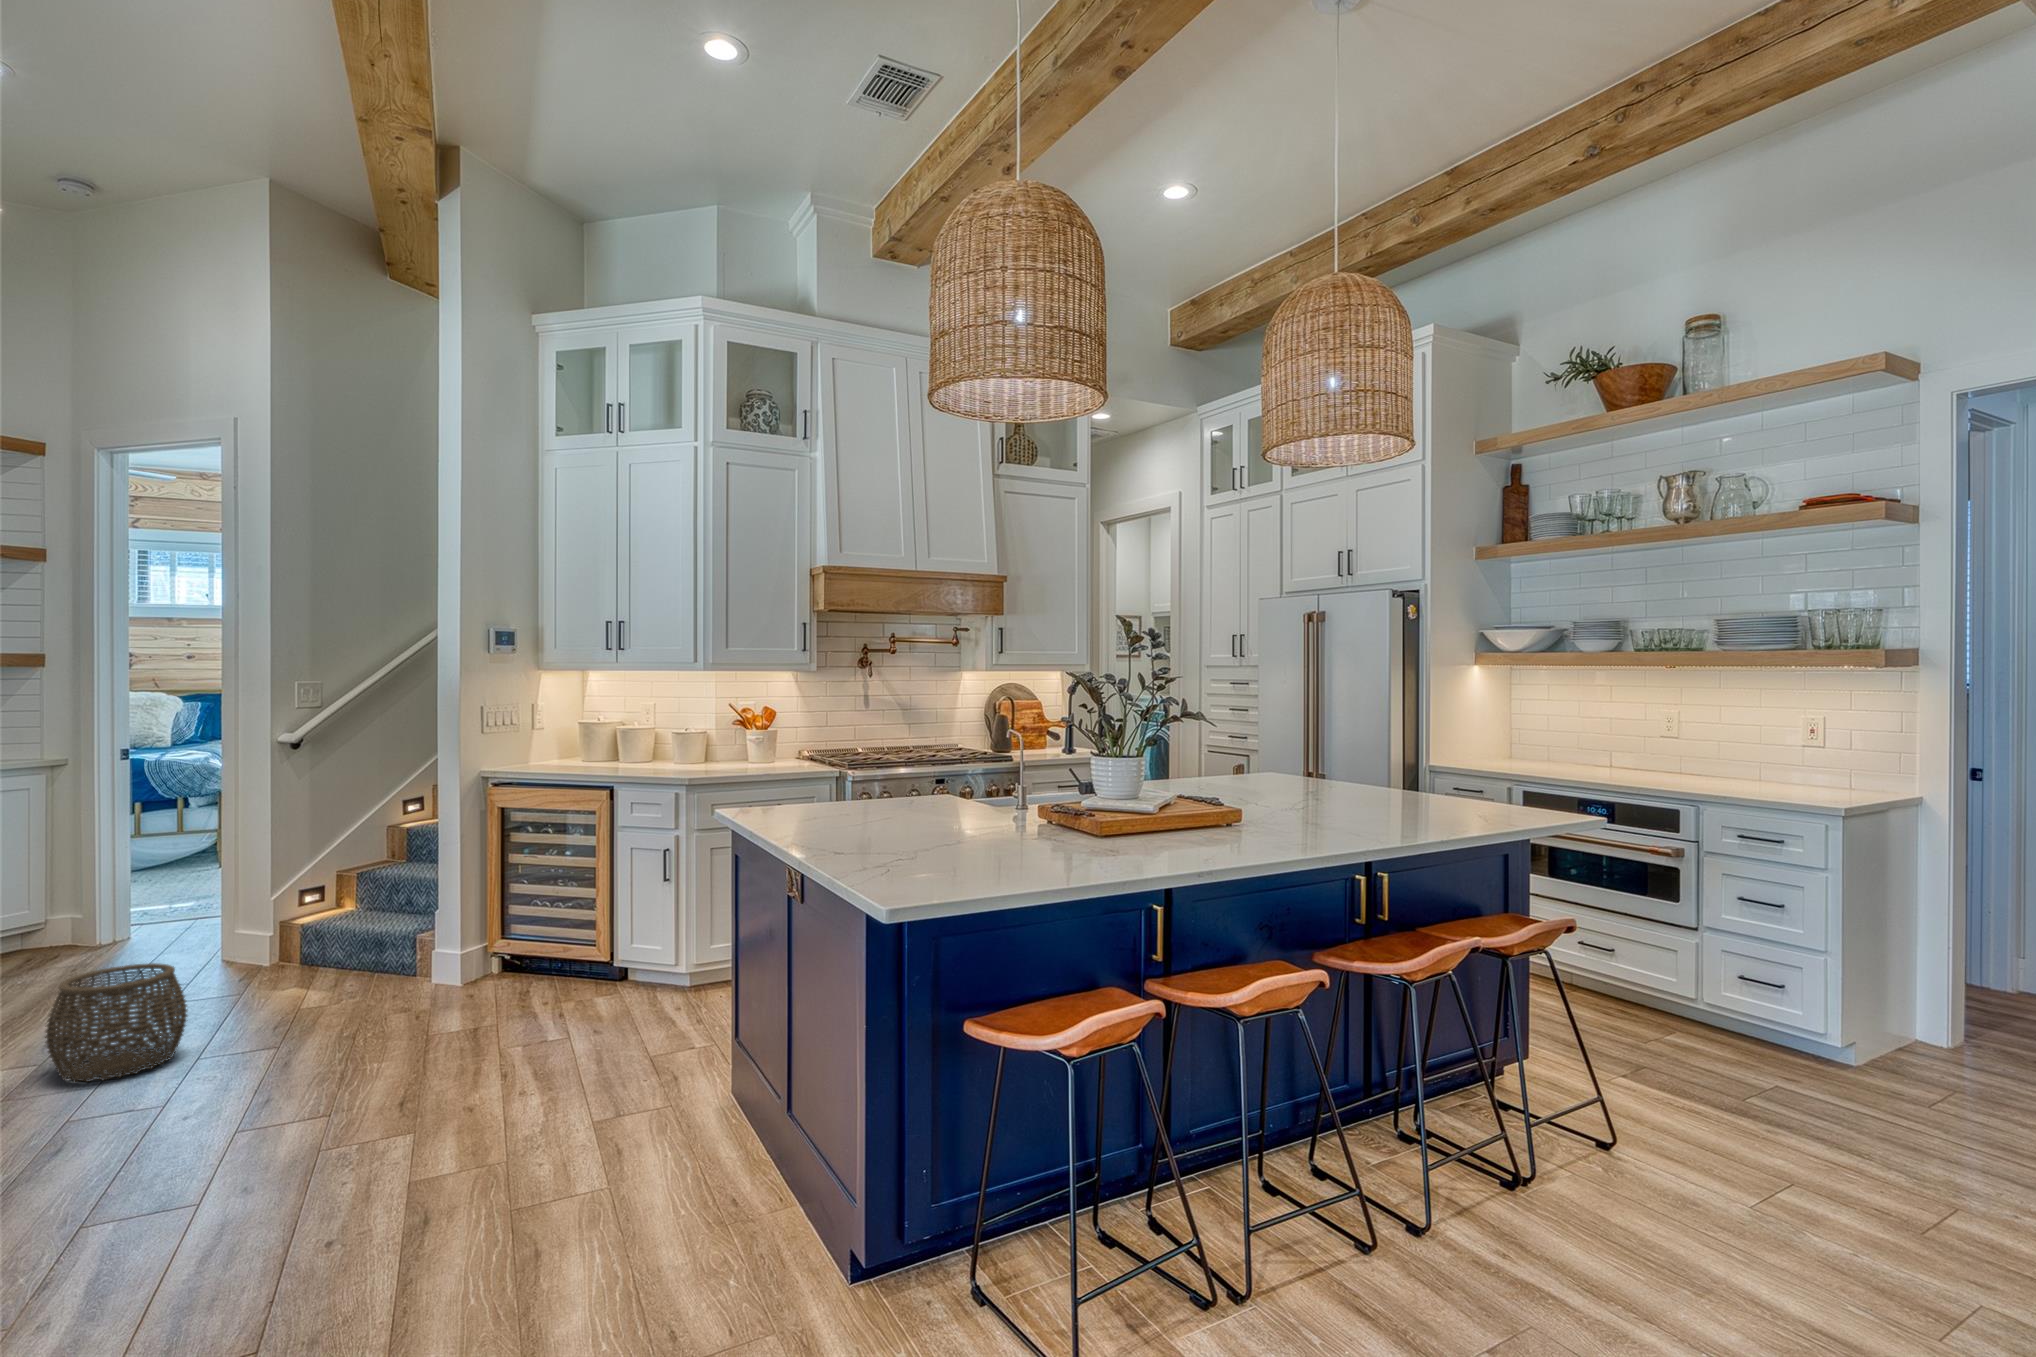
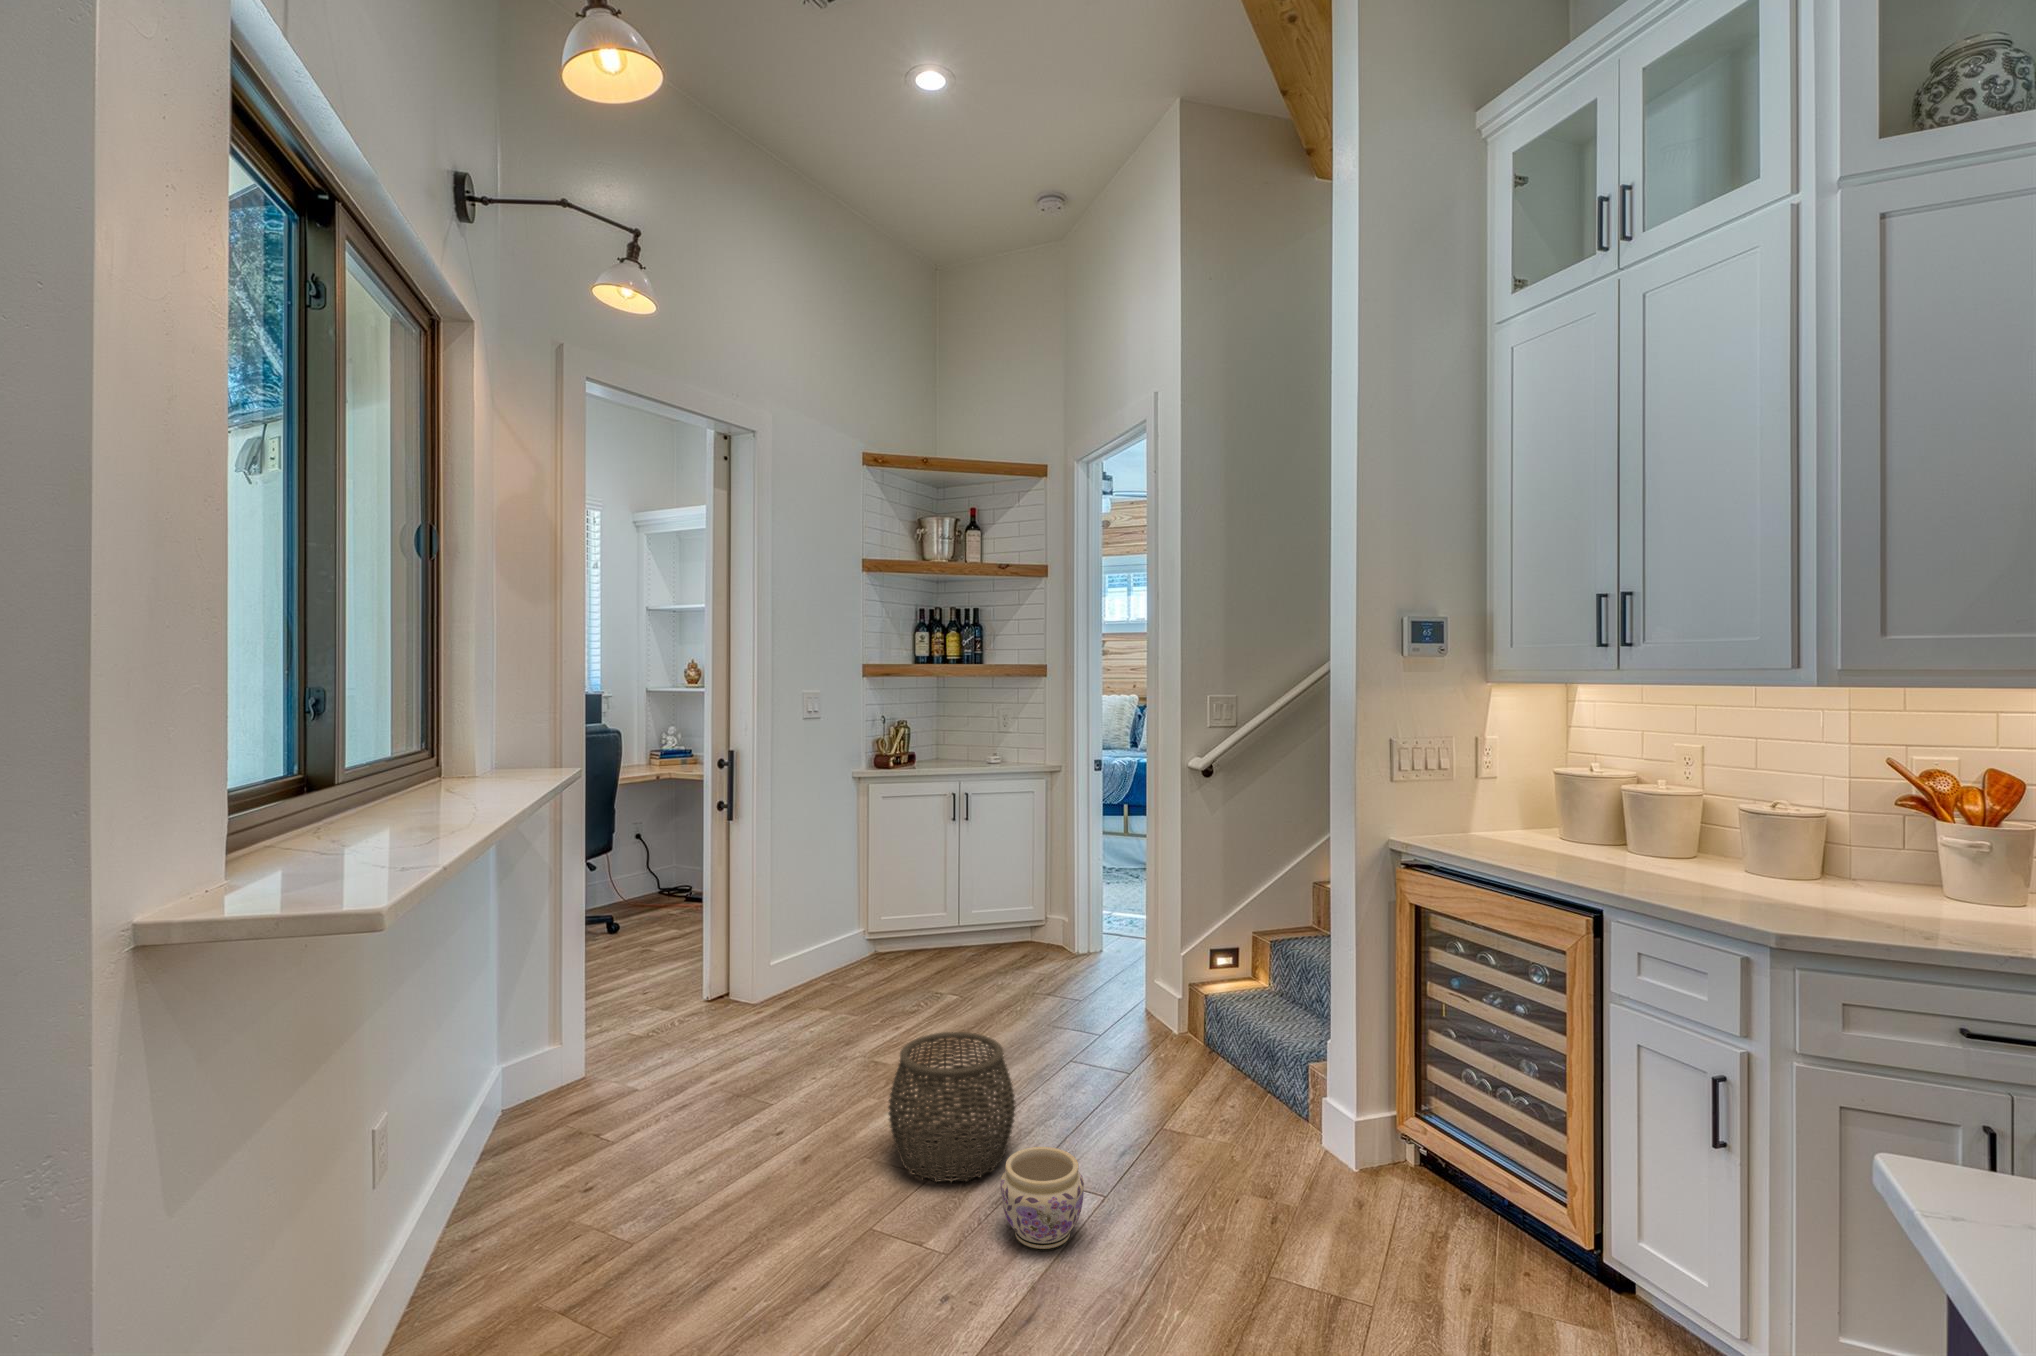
planter: none [212,1007,288,1075] -> present [1000,1147,1084,1251]

